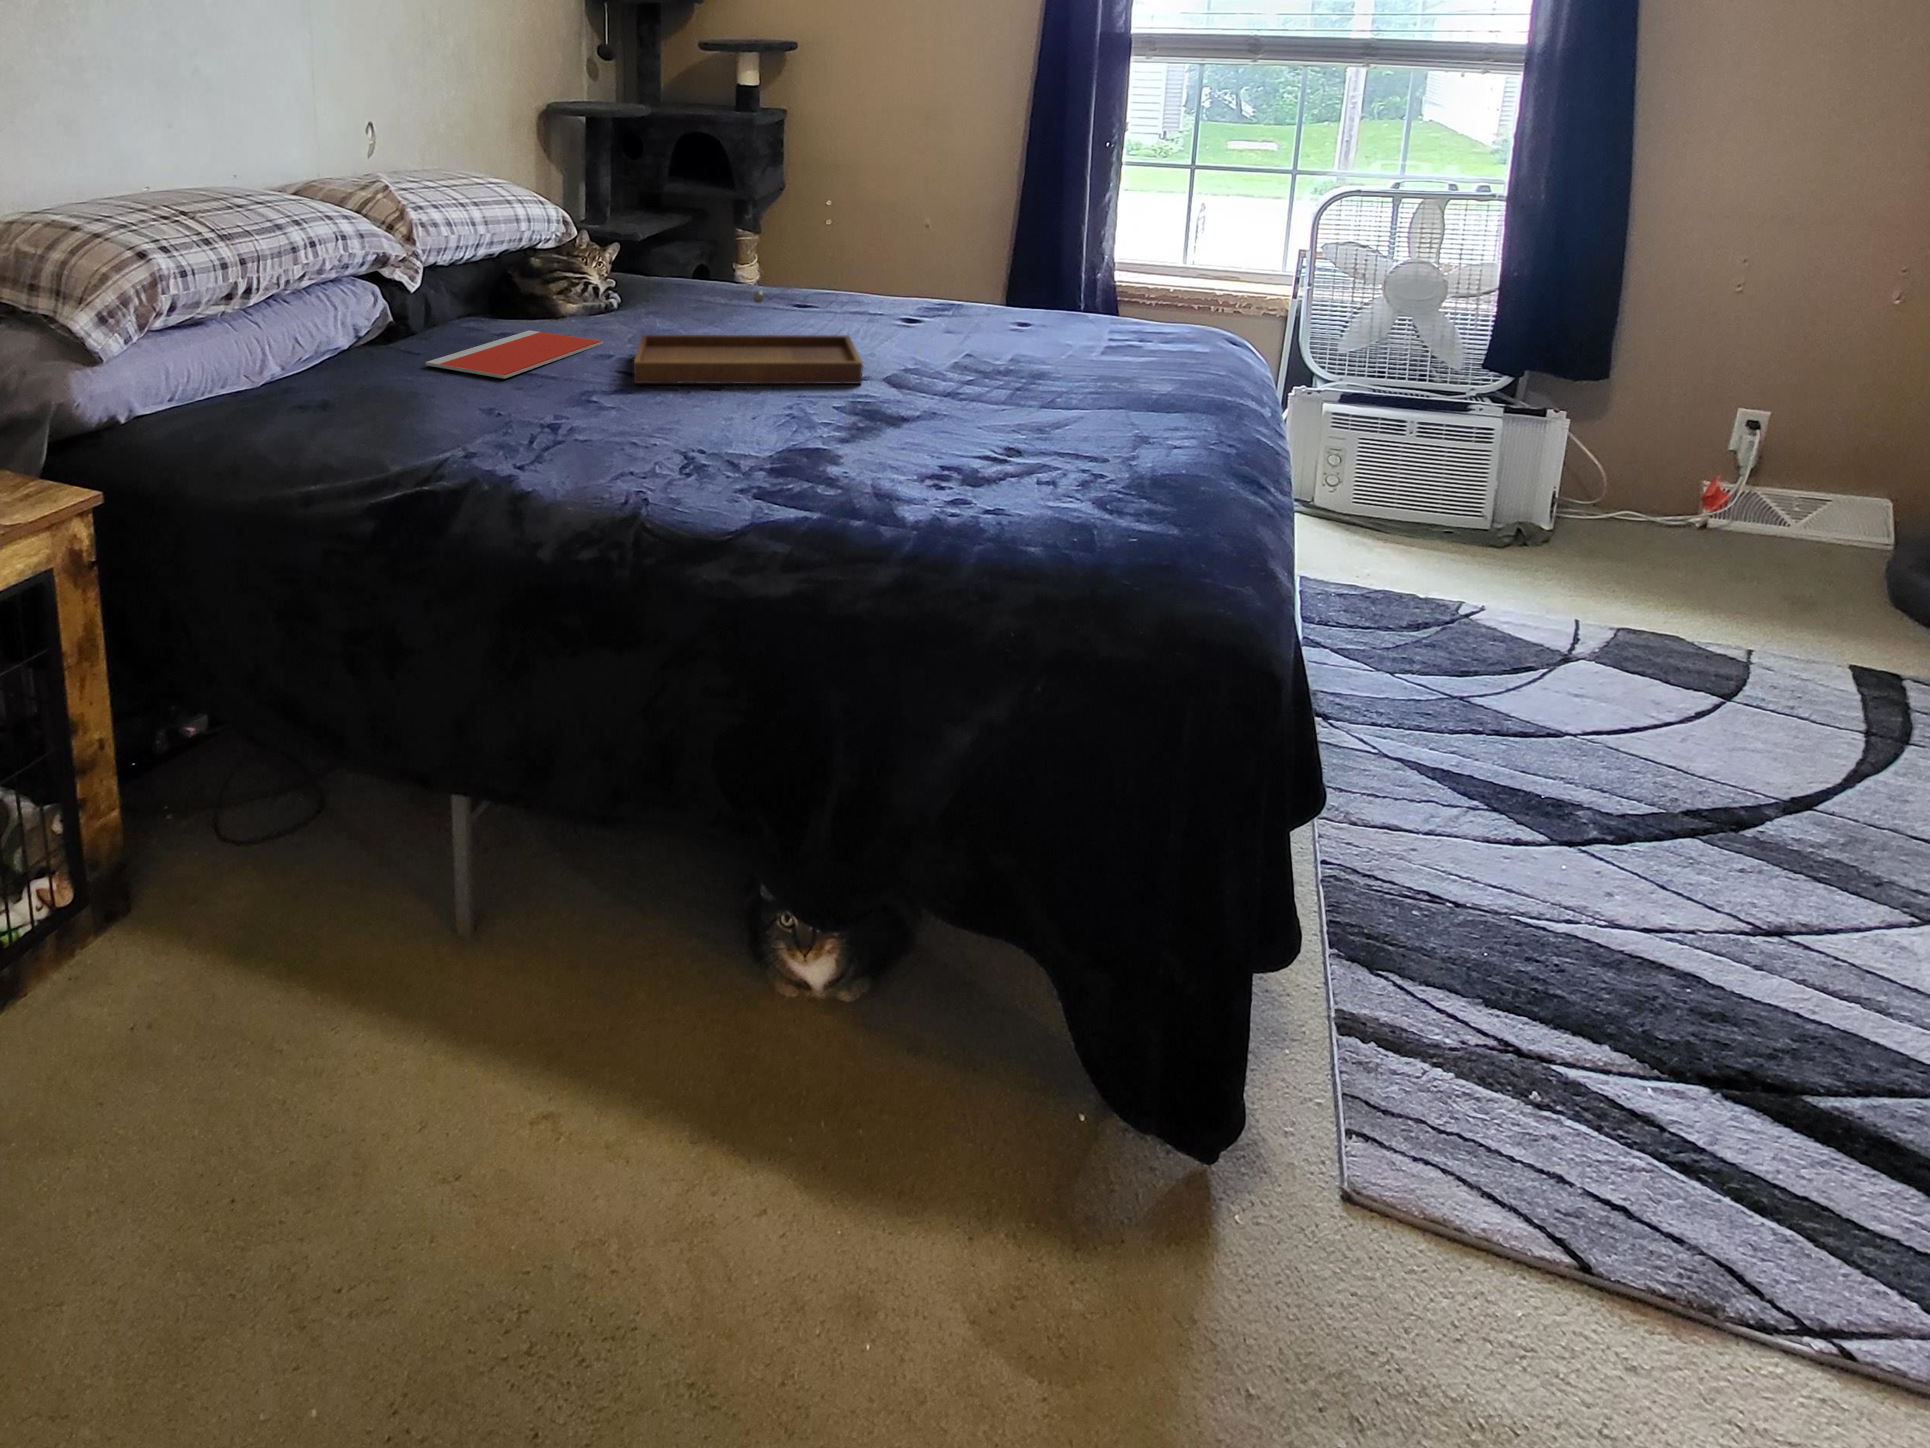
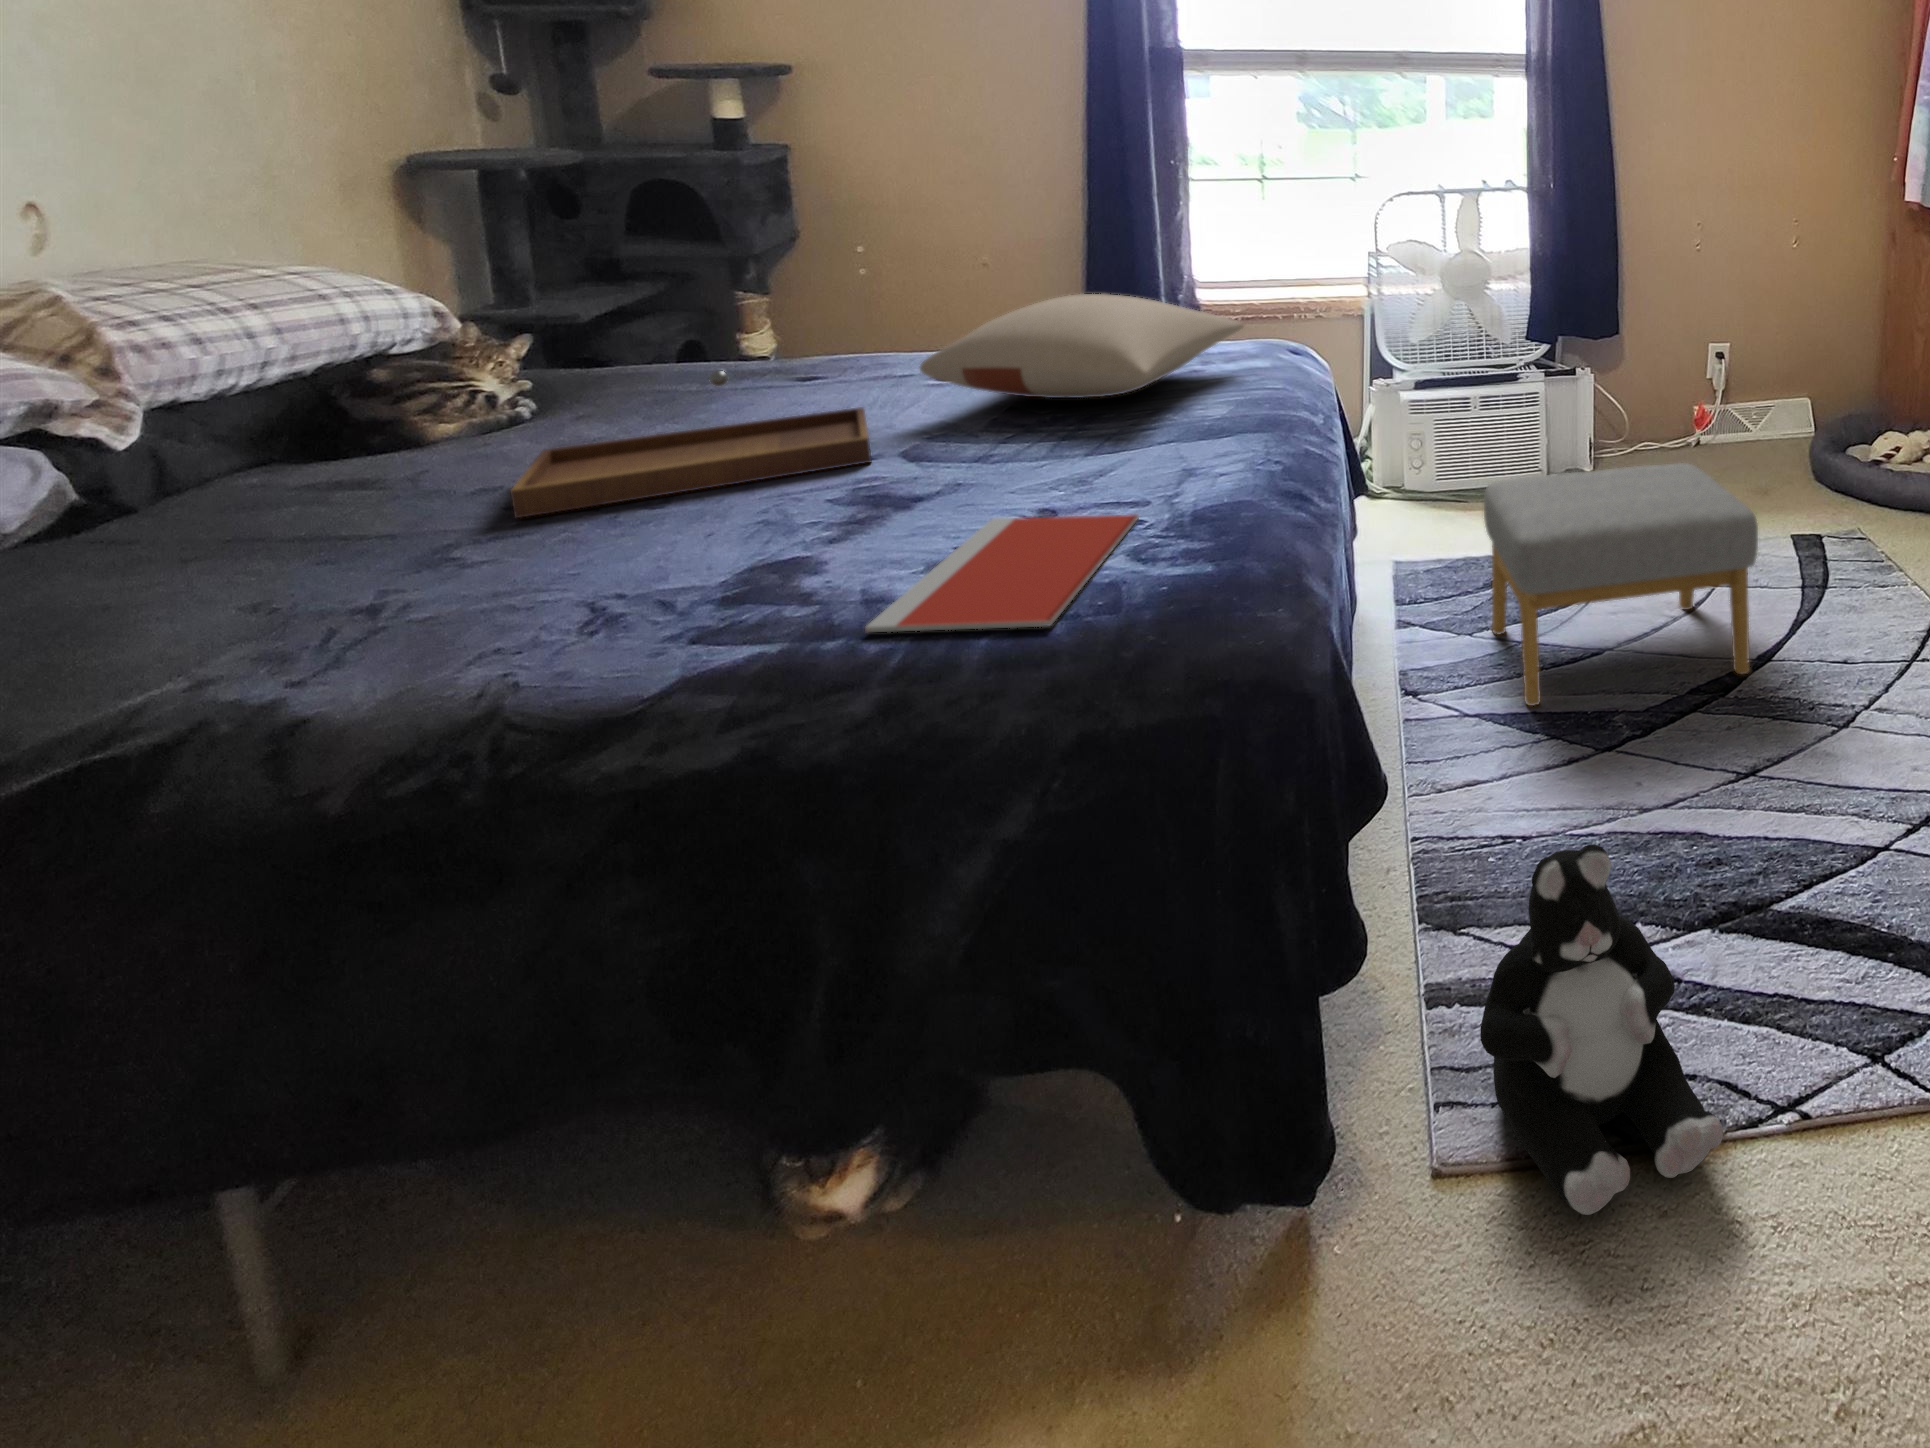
pillow: none [895,259,1178,356] -> present [920,294,1244,398]
notebook: present [426,330,603,379] -> present [865,514,1139,632]
footstool: none [1408,514,1824,818] -> present [1484,463,1758,706]
plush toy: none [1415,925,1729,1330] -> present [1480,845,1723,1215]

